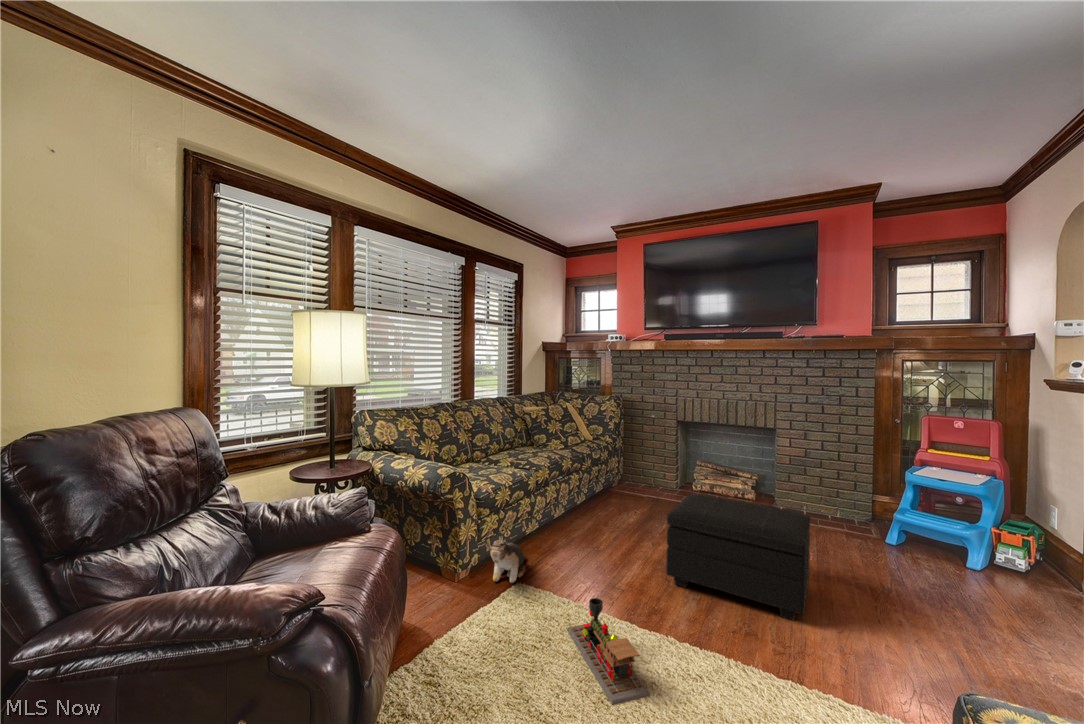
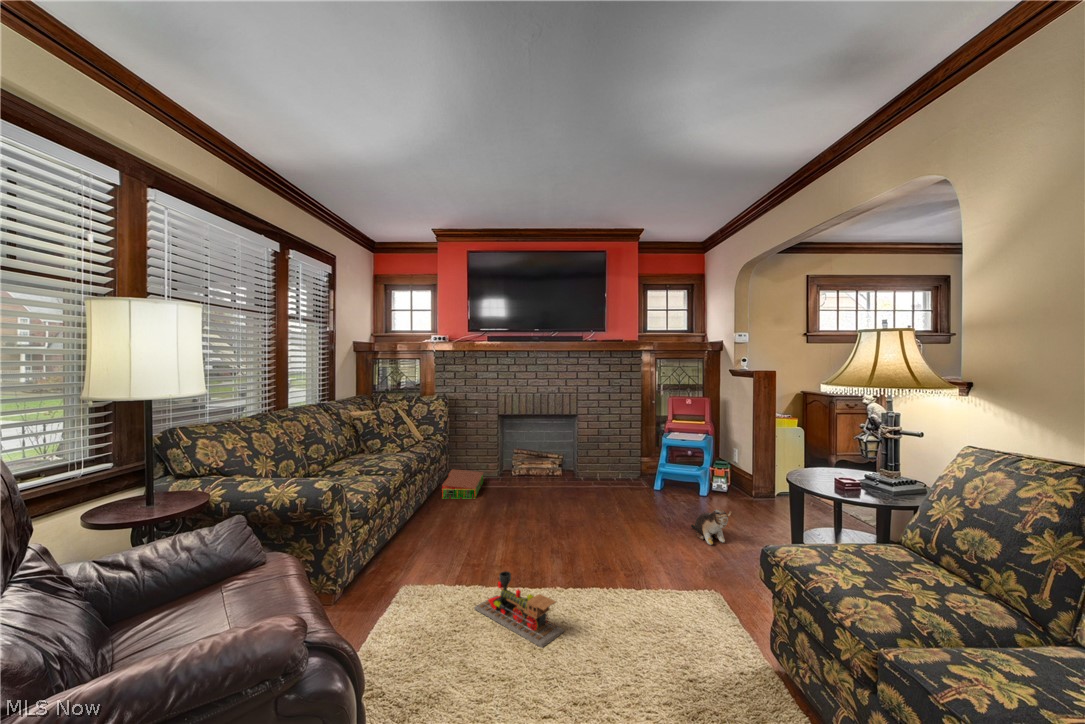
storage bin: none [605,473,658,508] -> present [442,469,483,498]
footstool: present [666,494,810,620] -> none [532,474,635,554]
plush toy: present [486,539,526,583] -> present [691,509,731,545]

